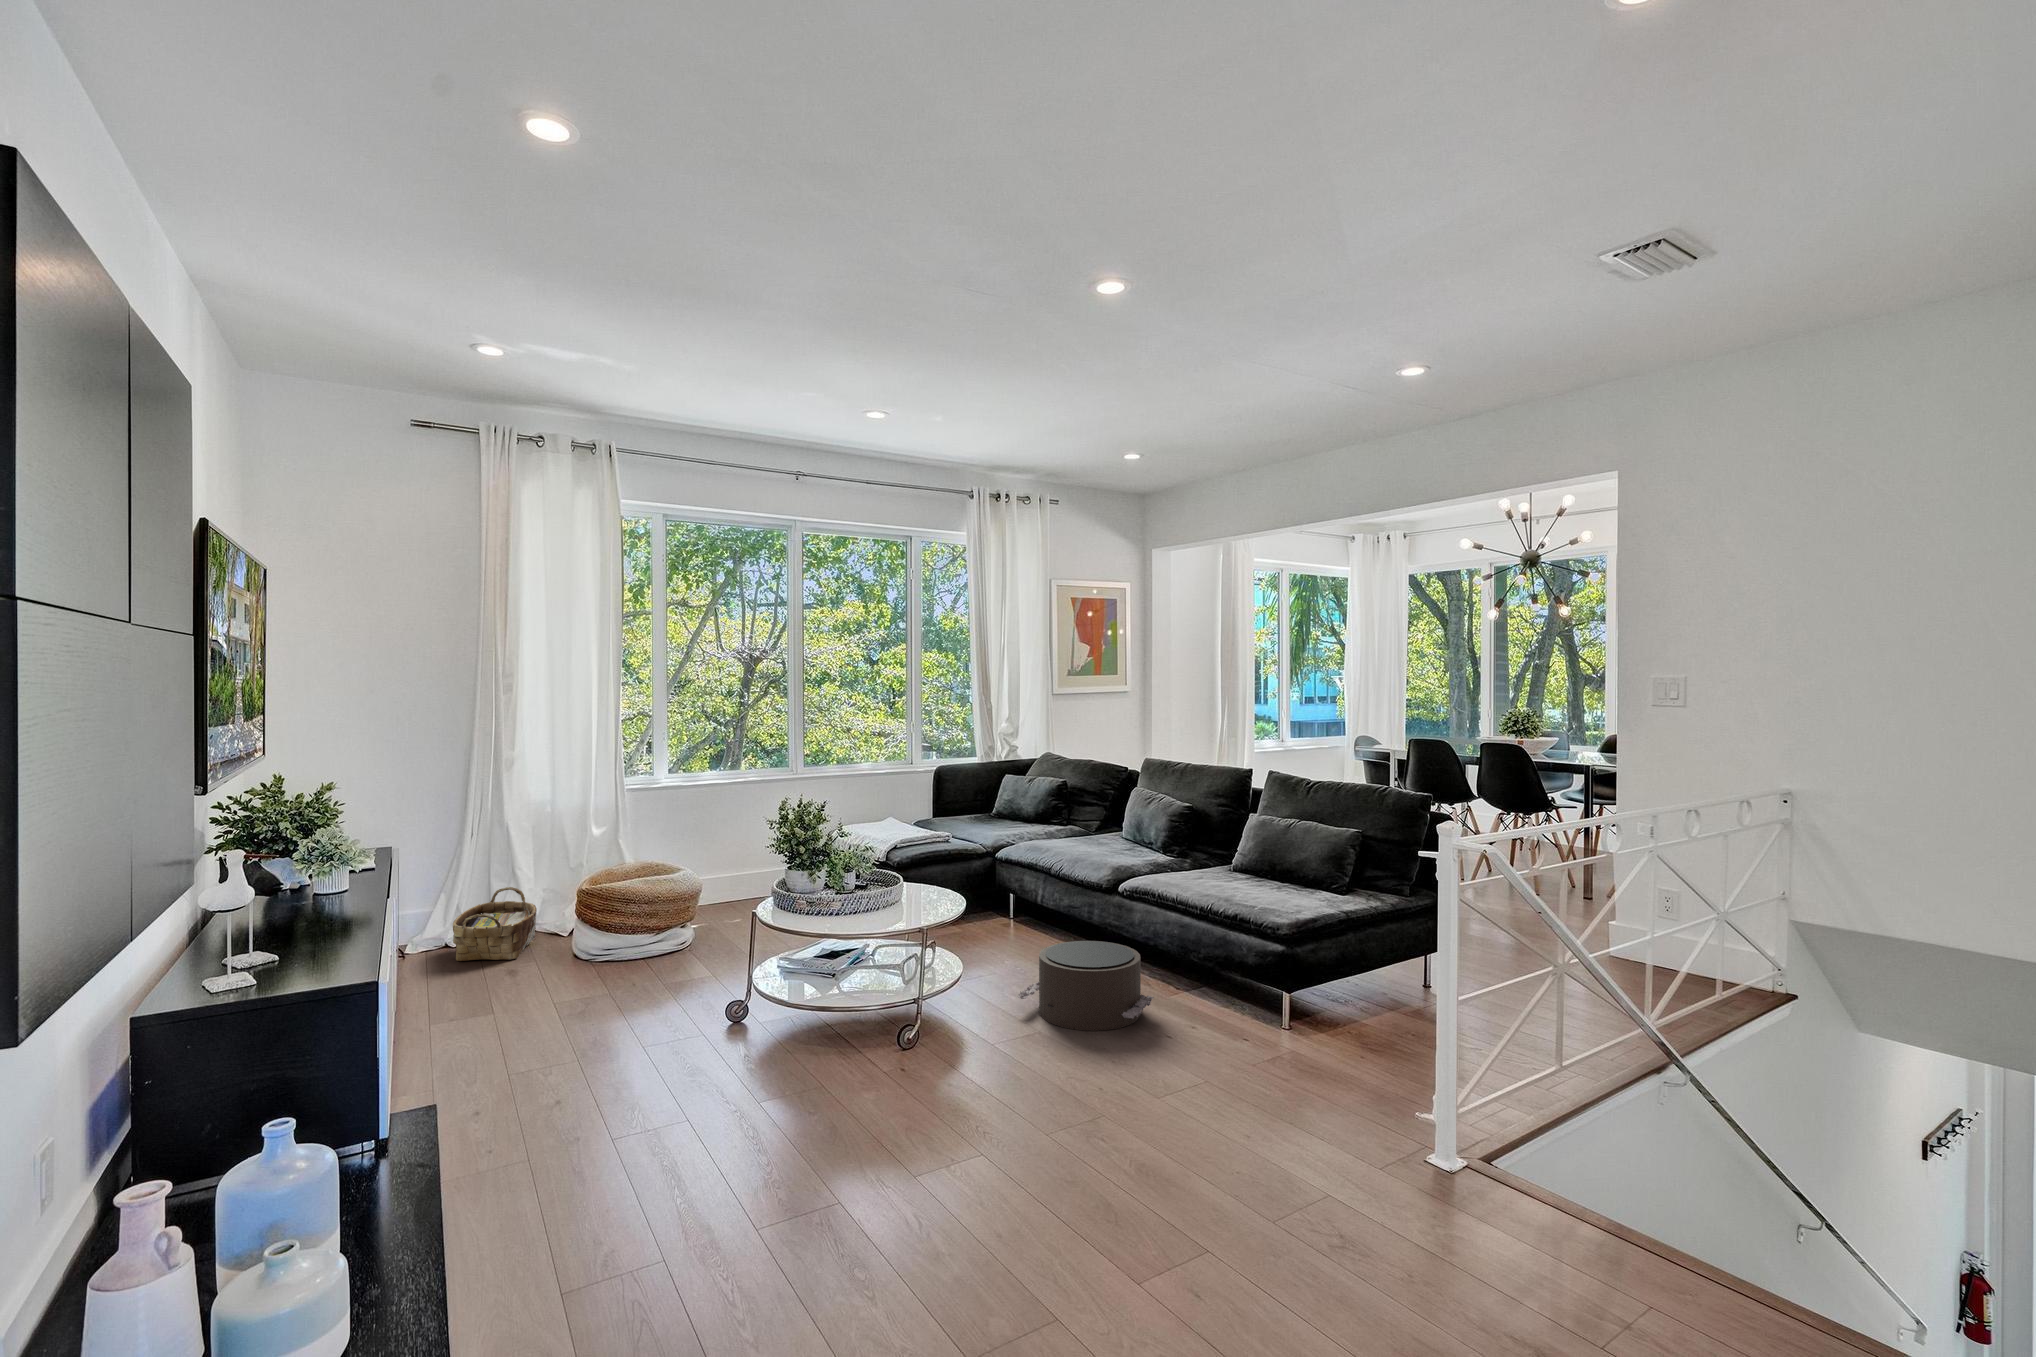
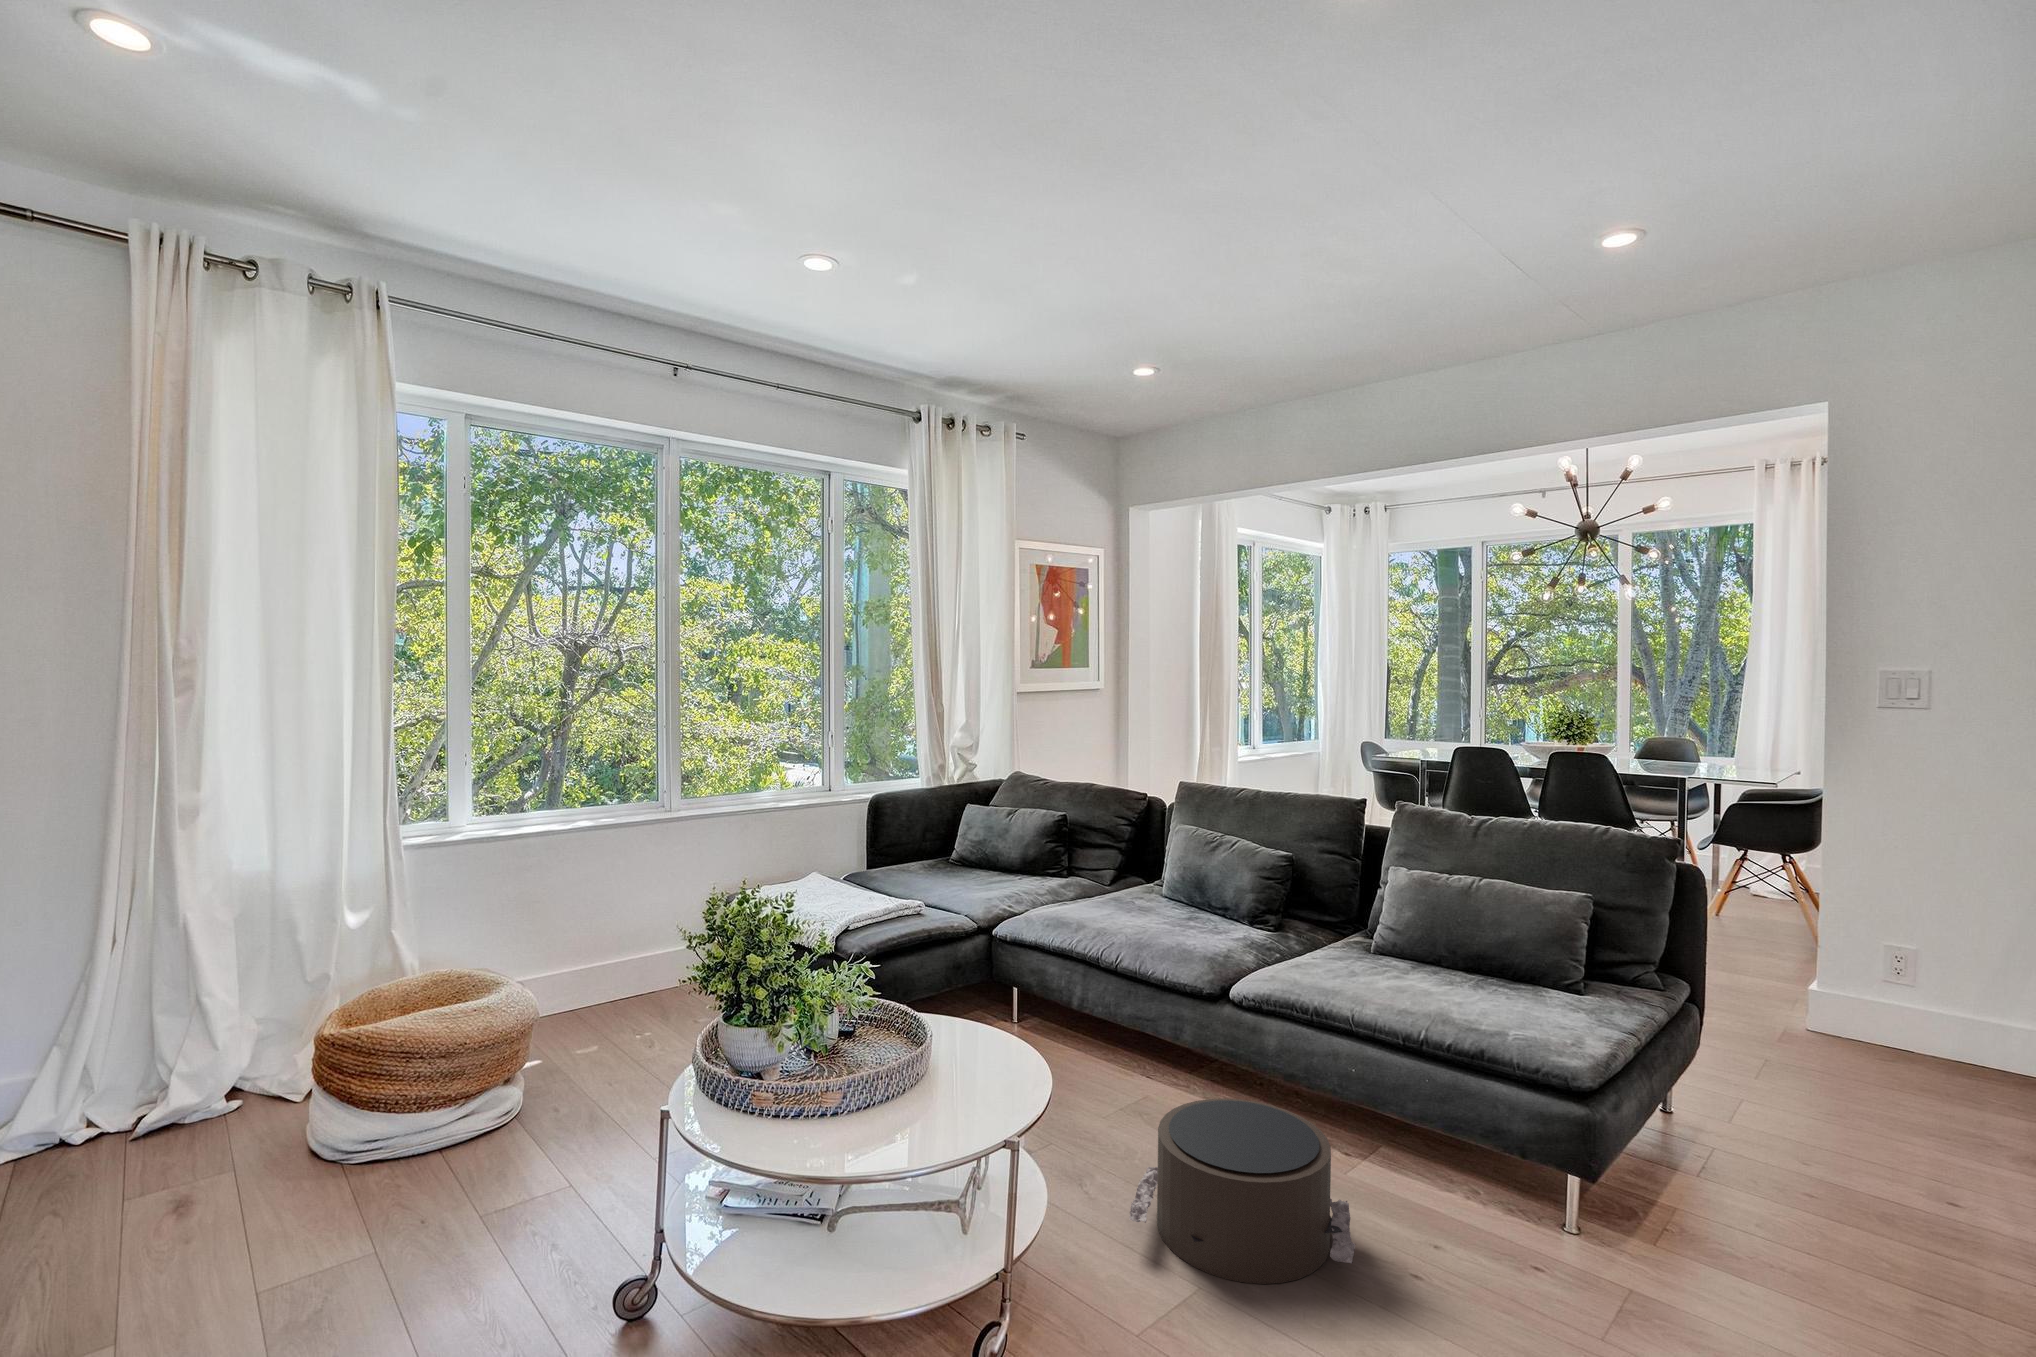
woven basket: present [453,887,537,961] -> none [61,1028,239,1182]

